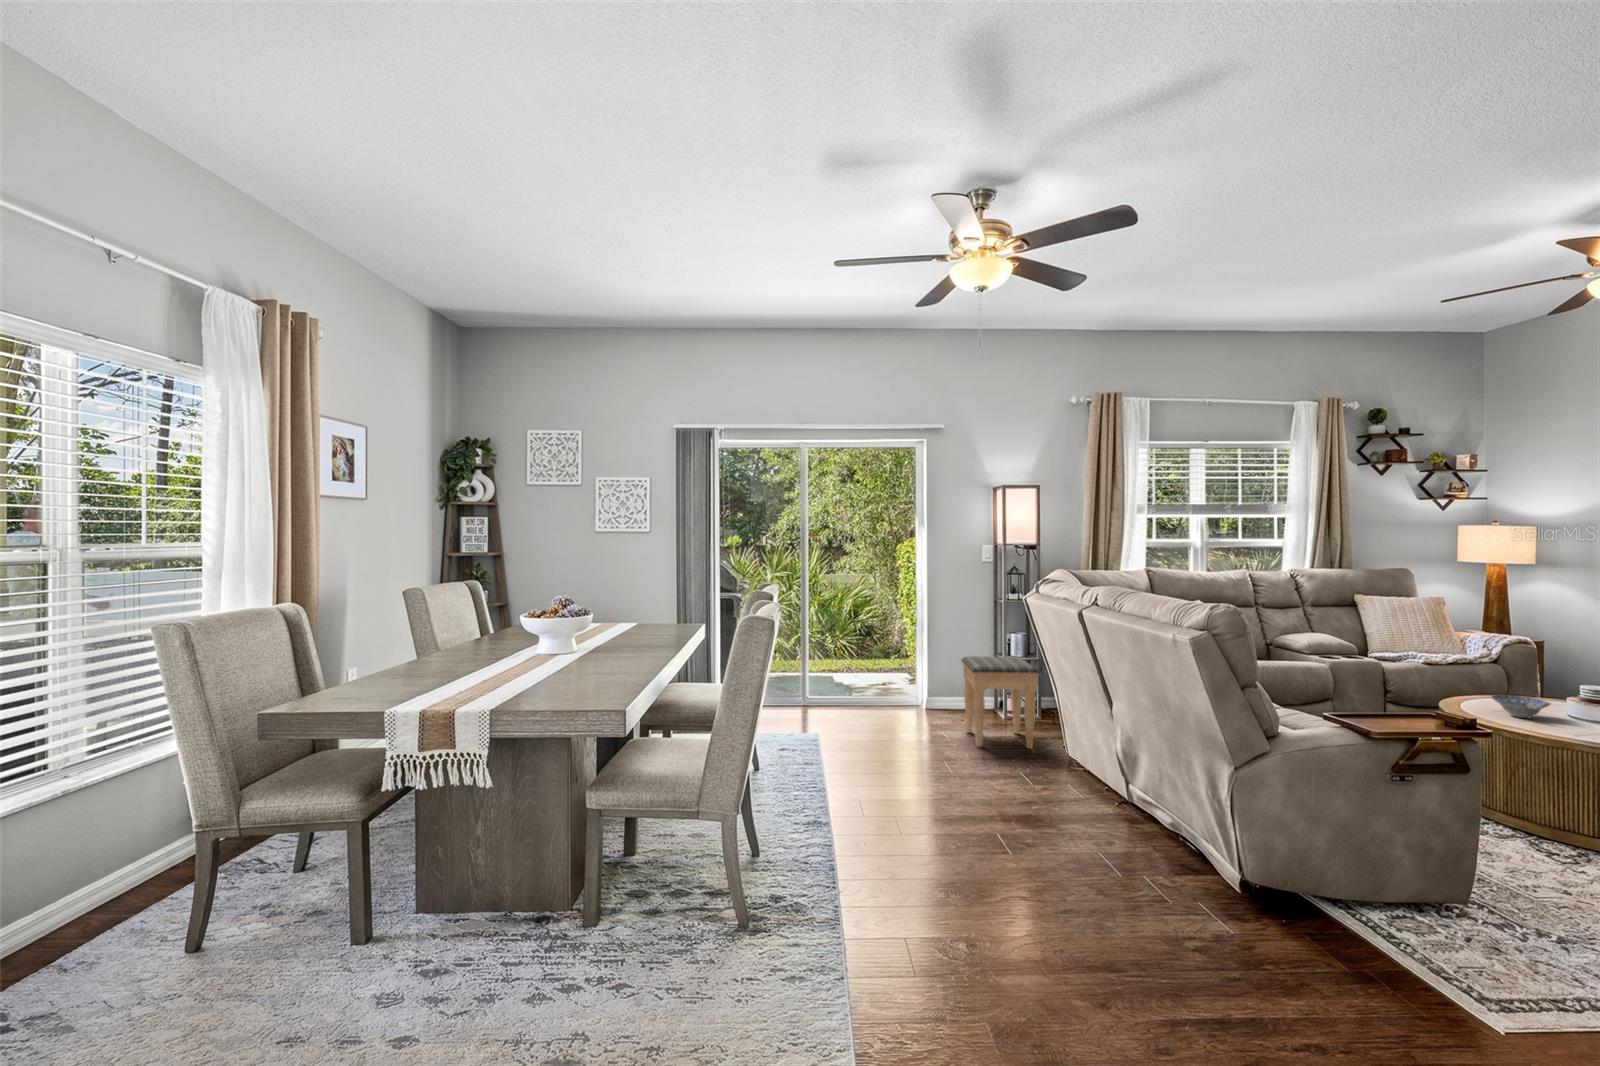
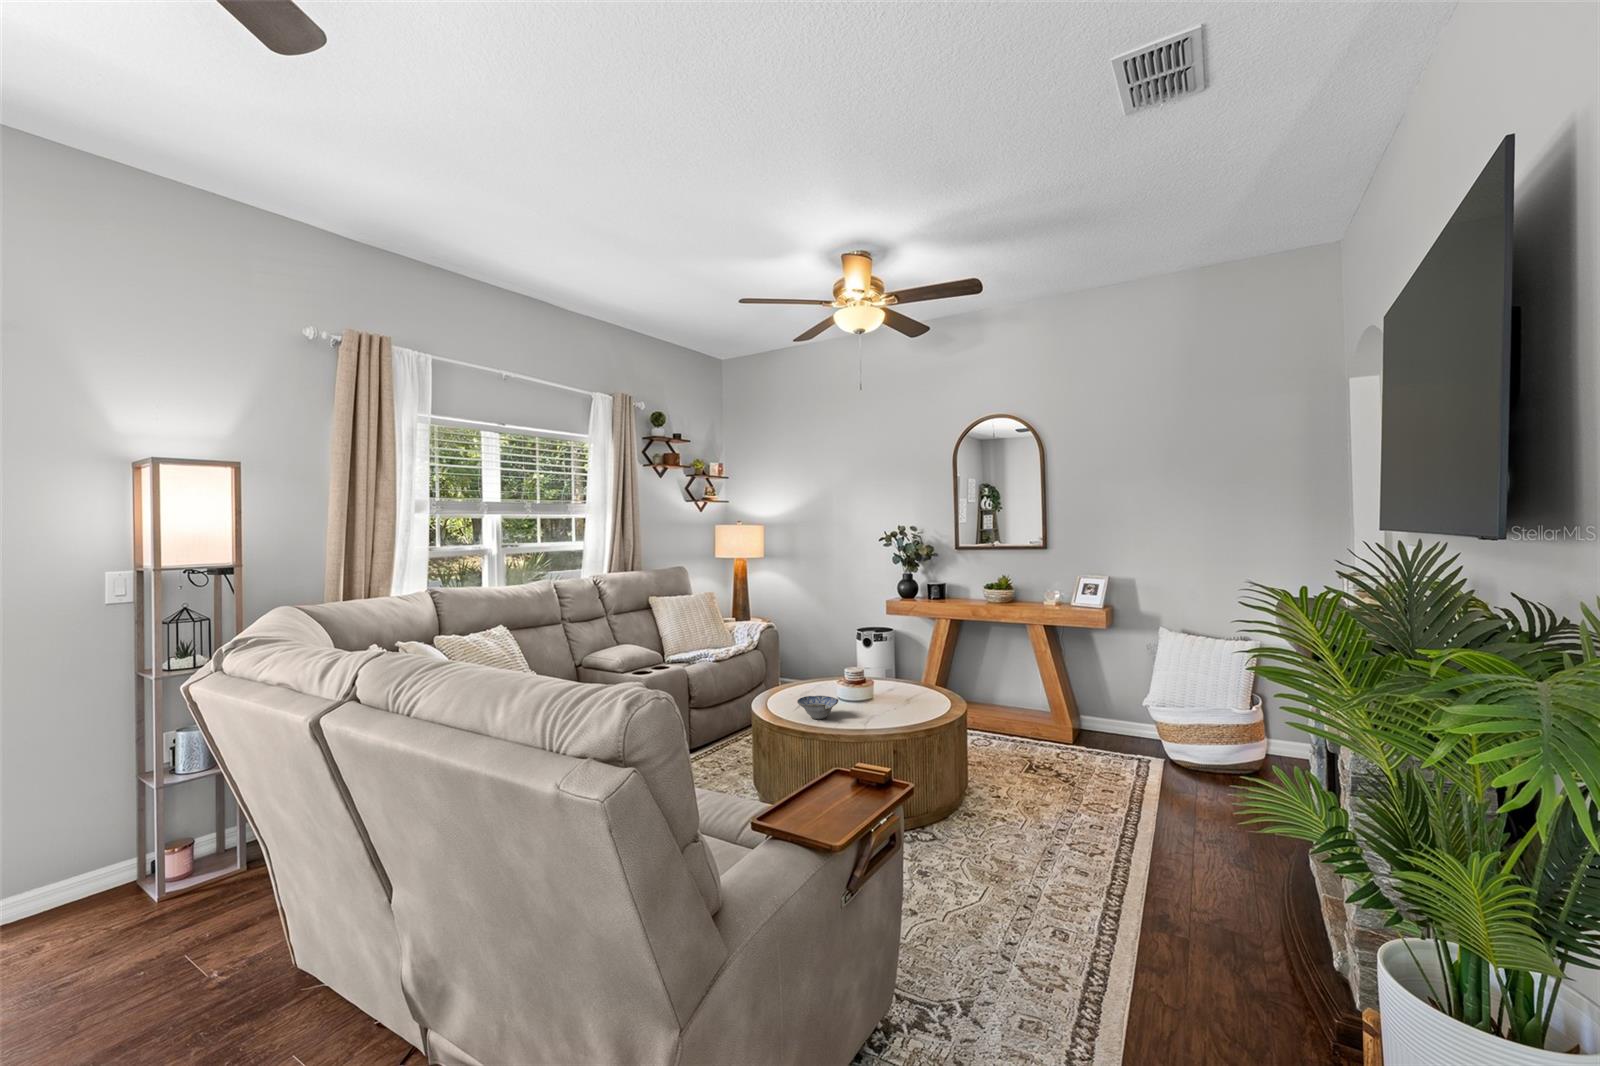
footstool: present [961,656,1040,748] -> none [39,780,239,1013]

